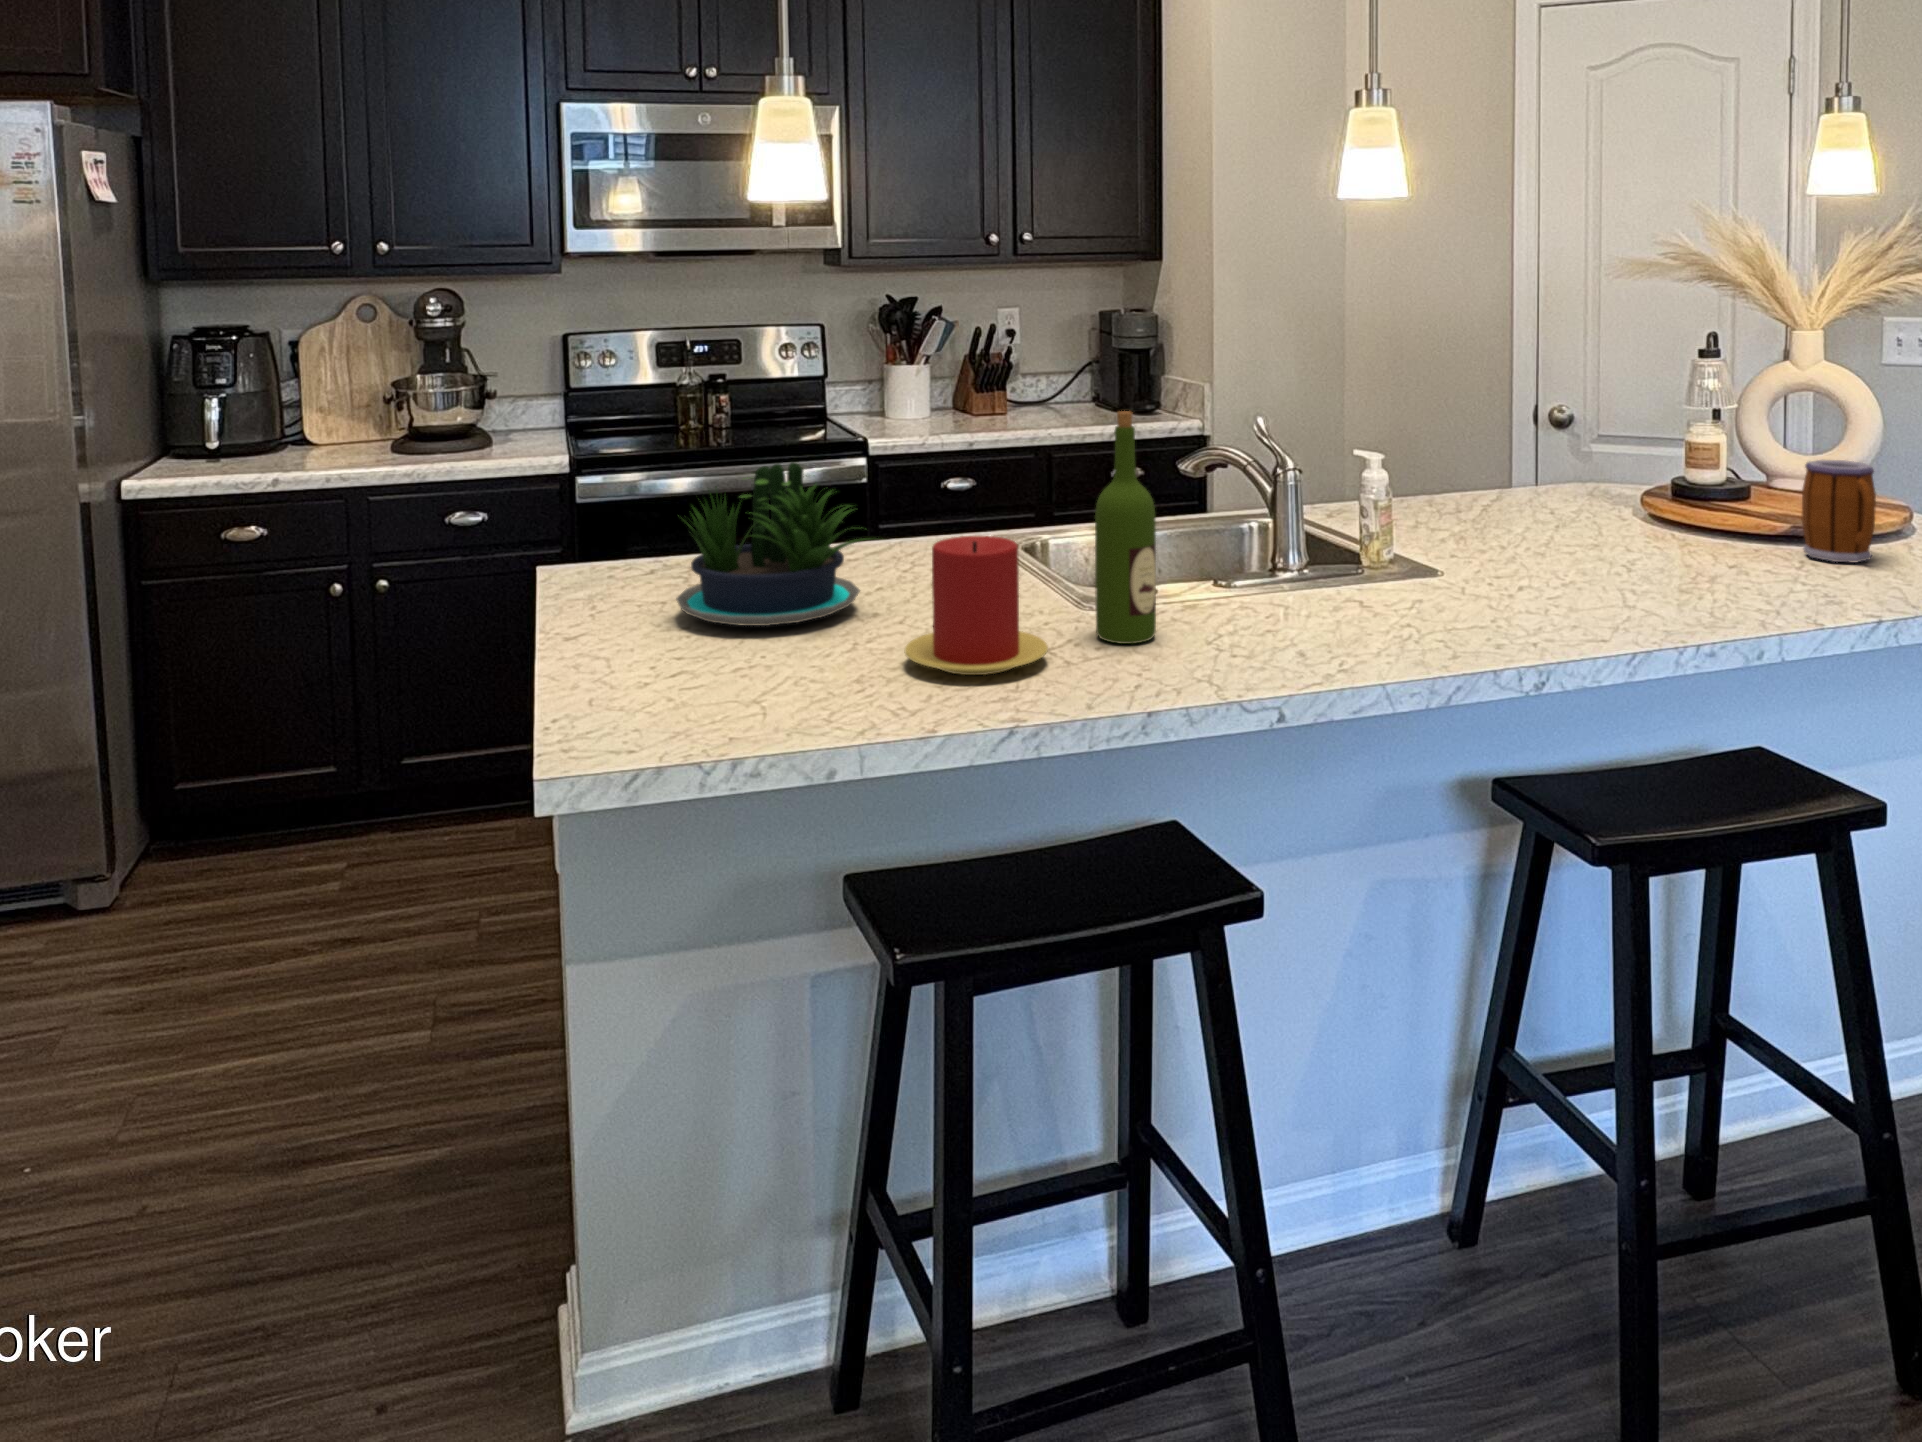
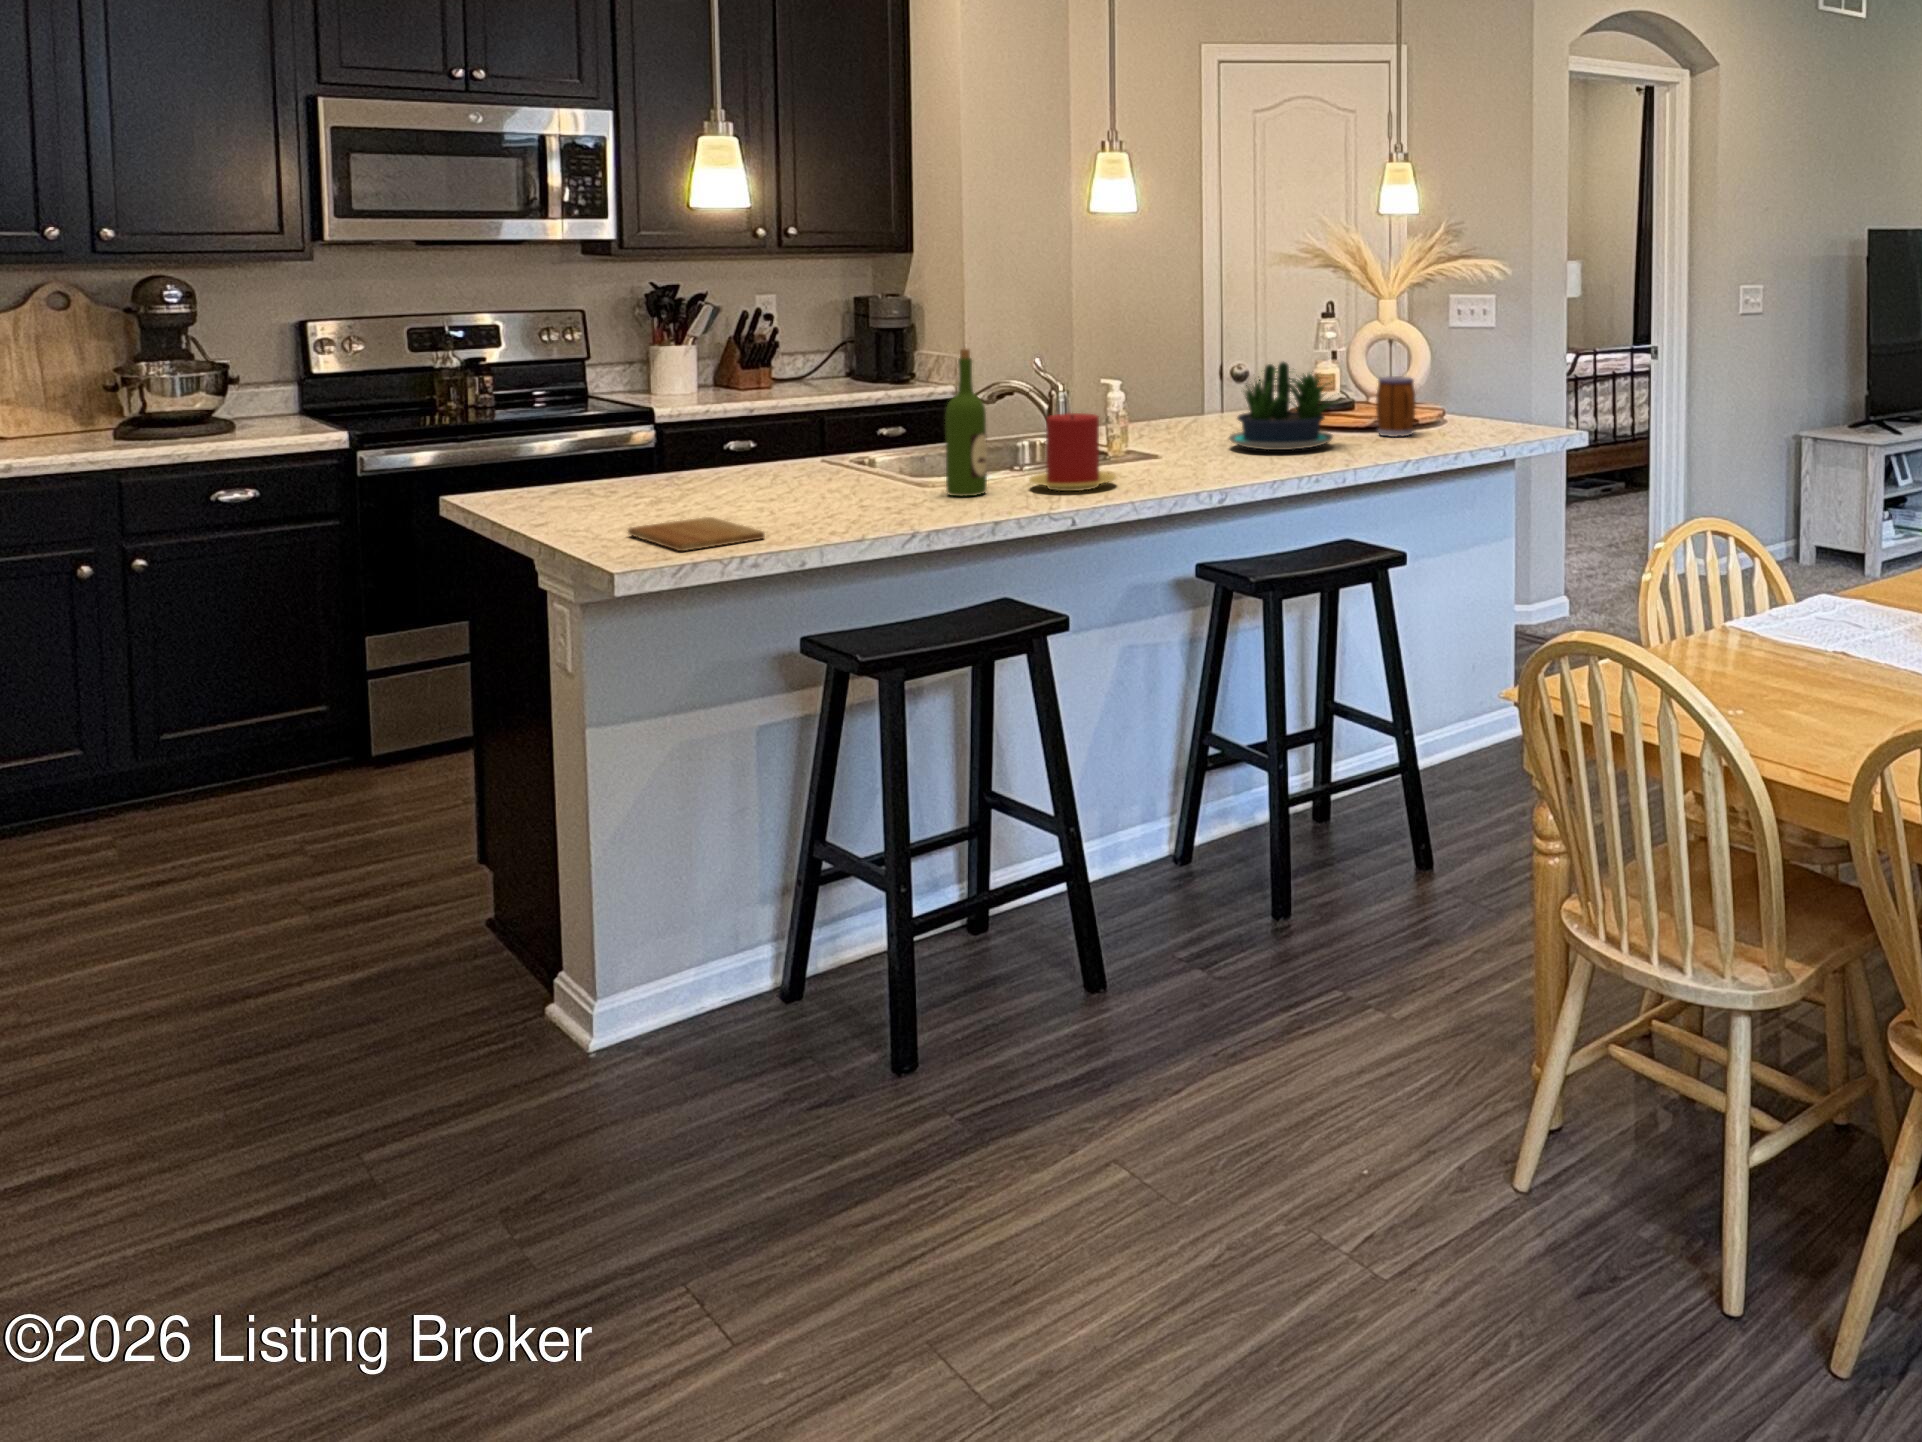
potted plant: present [677,462,869,626] -> present [1229,361,1338,450]
candle: present [905,536,1048,675] -> present [1029,413,1116,491]
cutting board: none [628,657,786,735] -> present [628,517,765,551]

